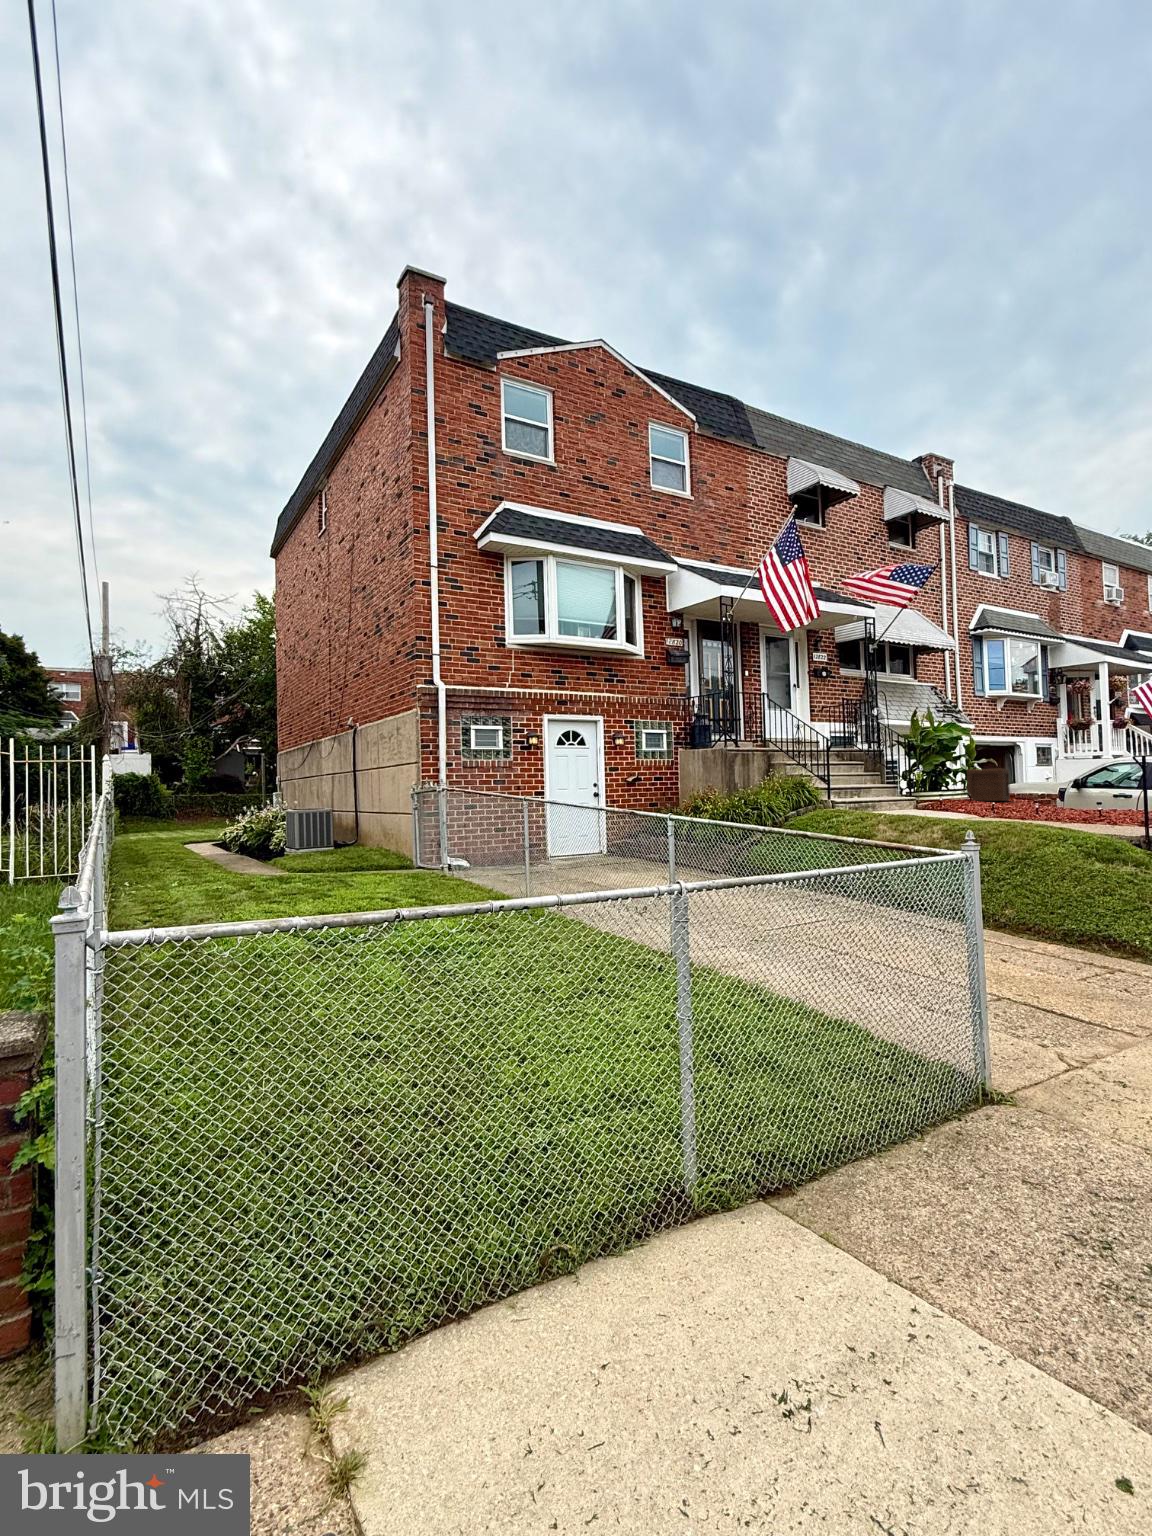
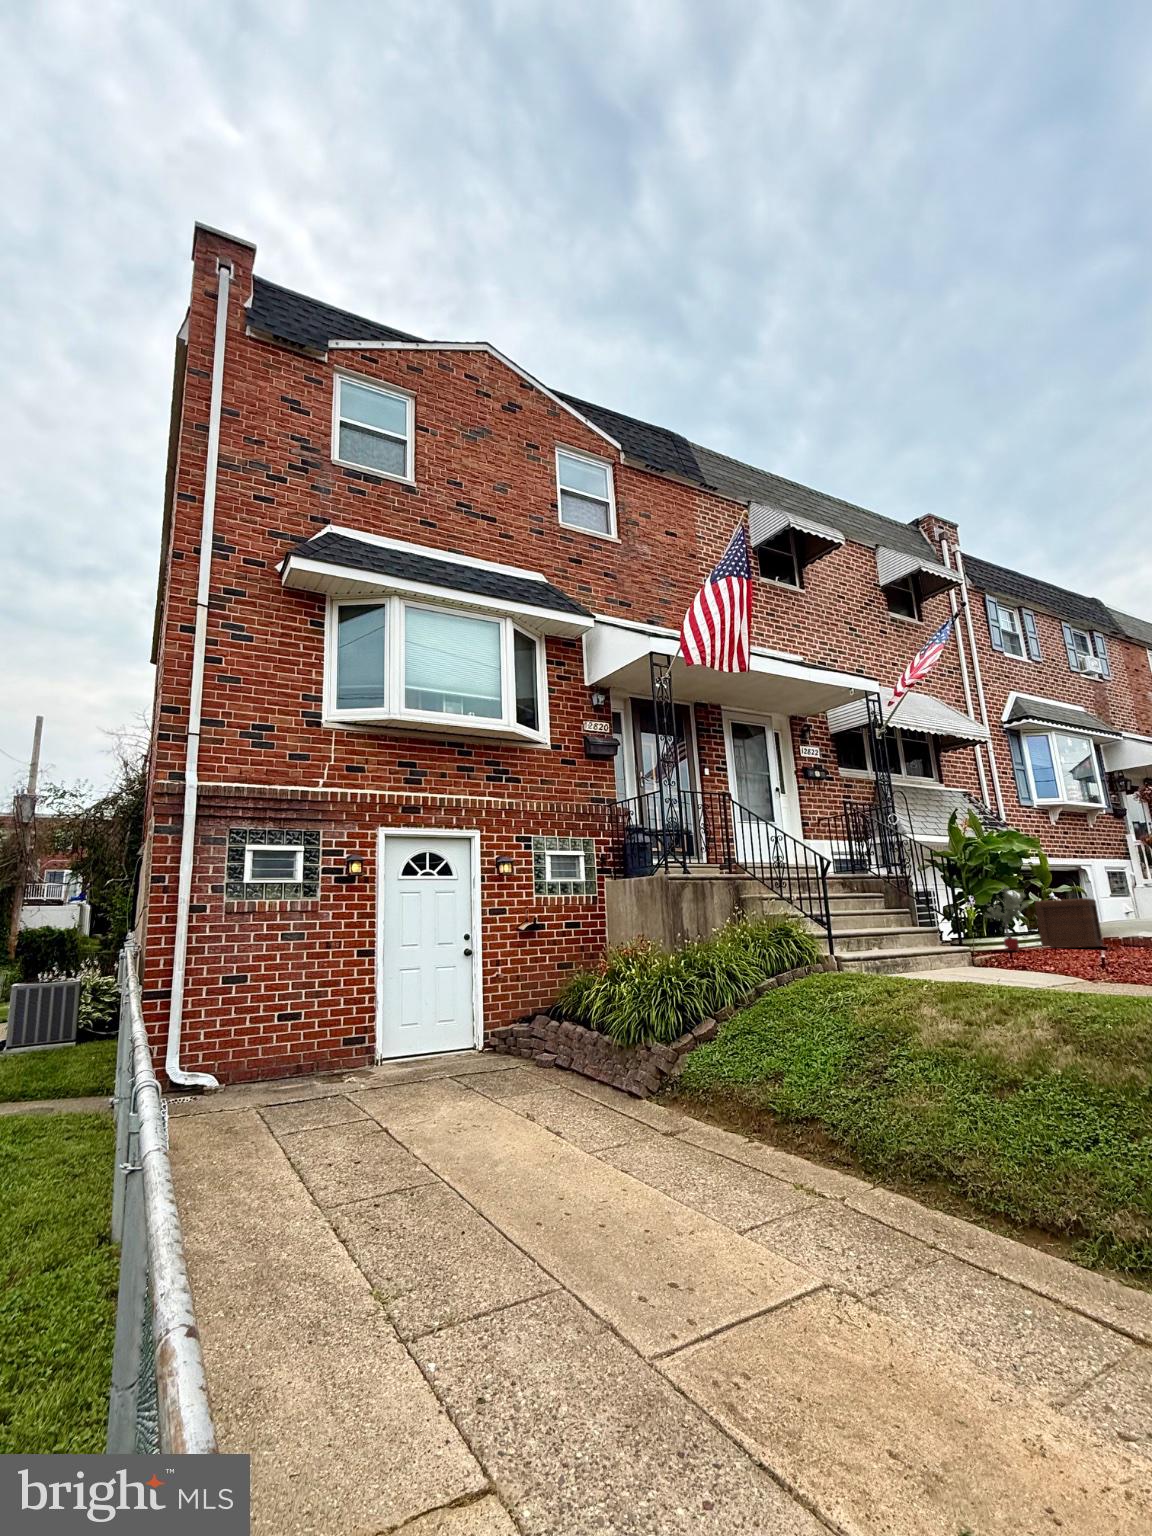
potted tree: none [930,758,961,802] -> present [984,886,1027,951]

